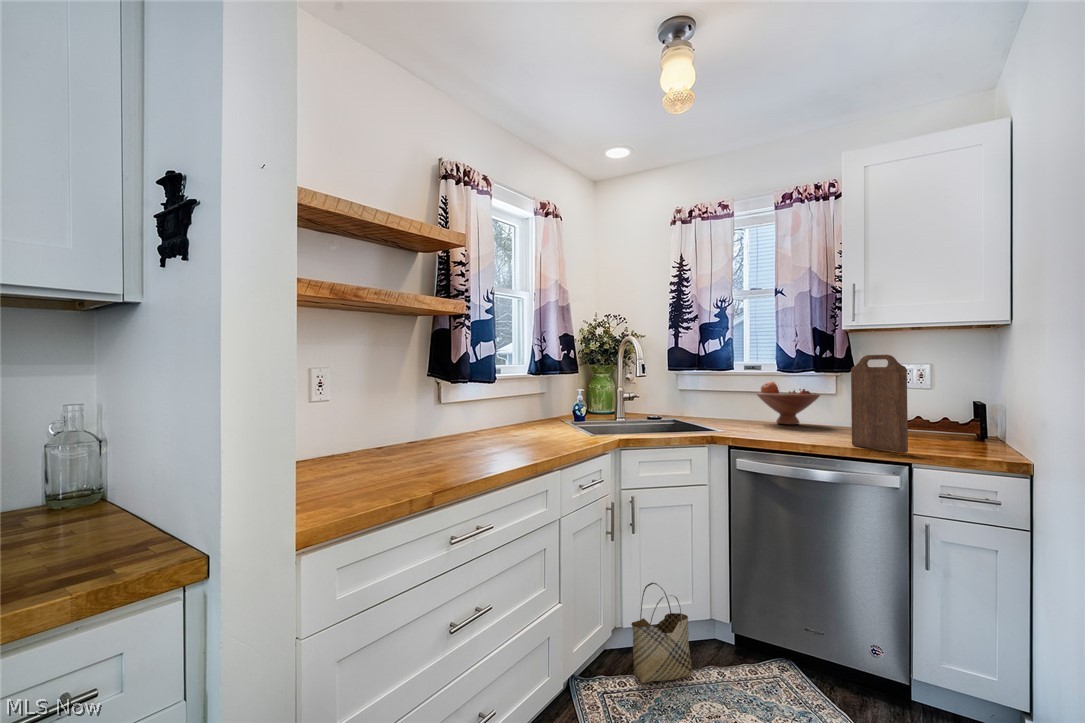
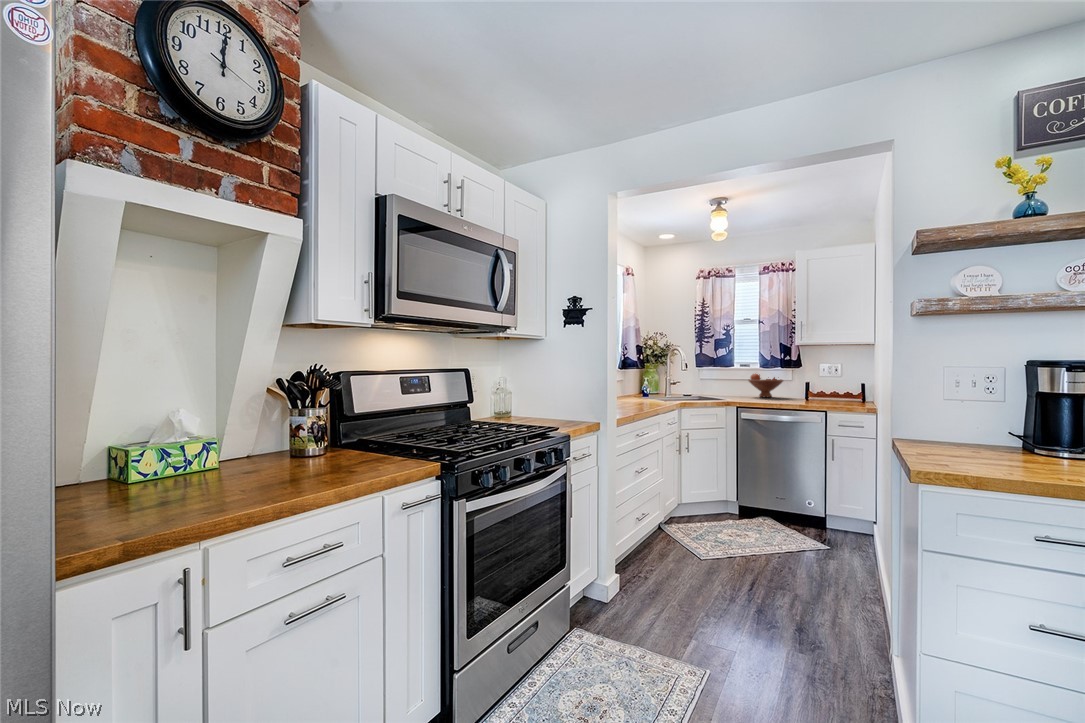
cutting board: present [851,354,908,453] -> none [799,360,824,407]
woven basket: present [631,583,692,683] -> none [689,477,719,524]

